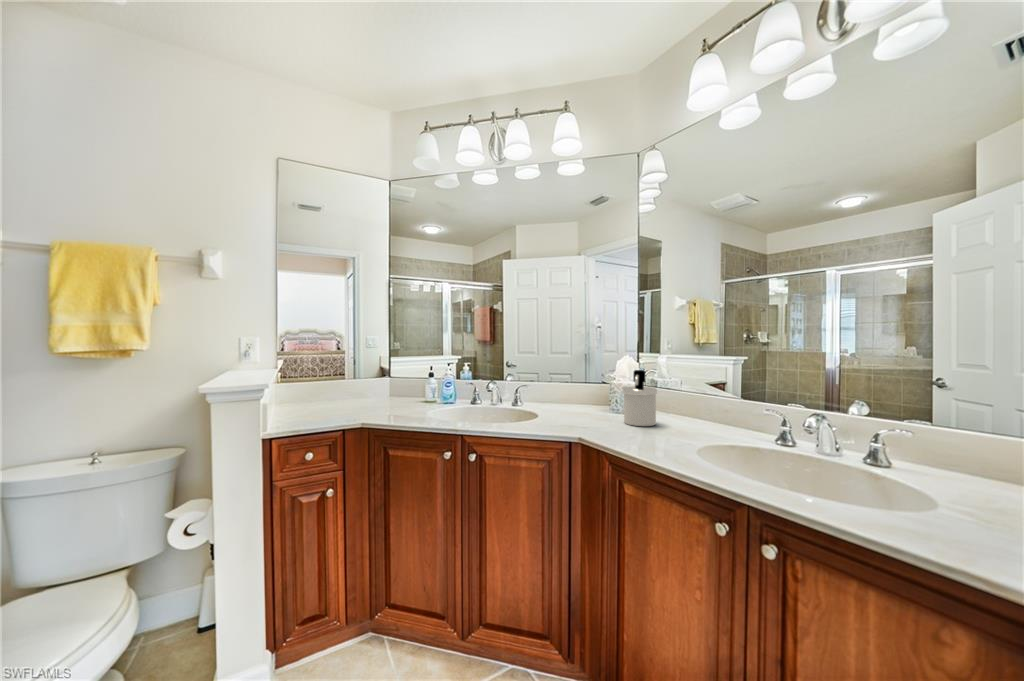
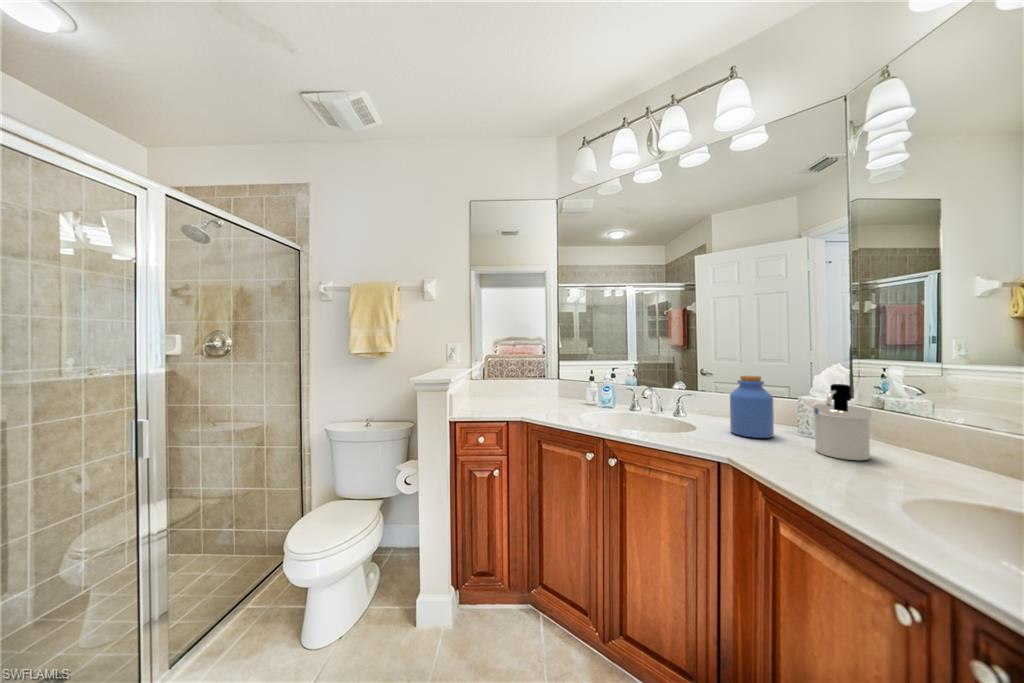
jar: none [564,367,595,418] -> present [730,376,774,438]

